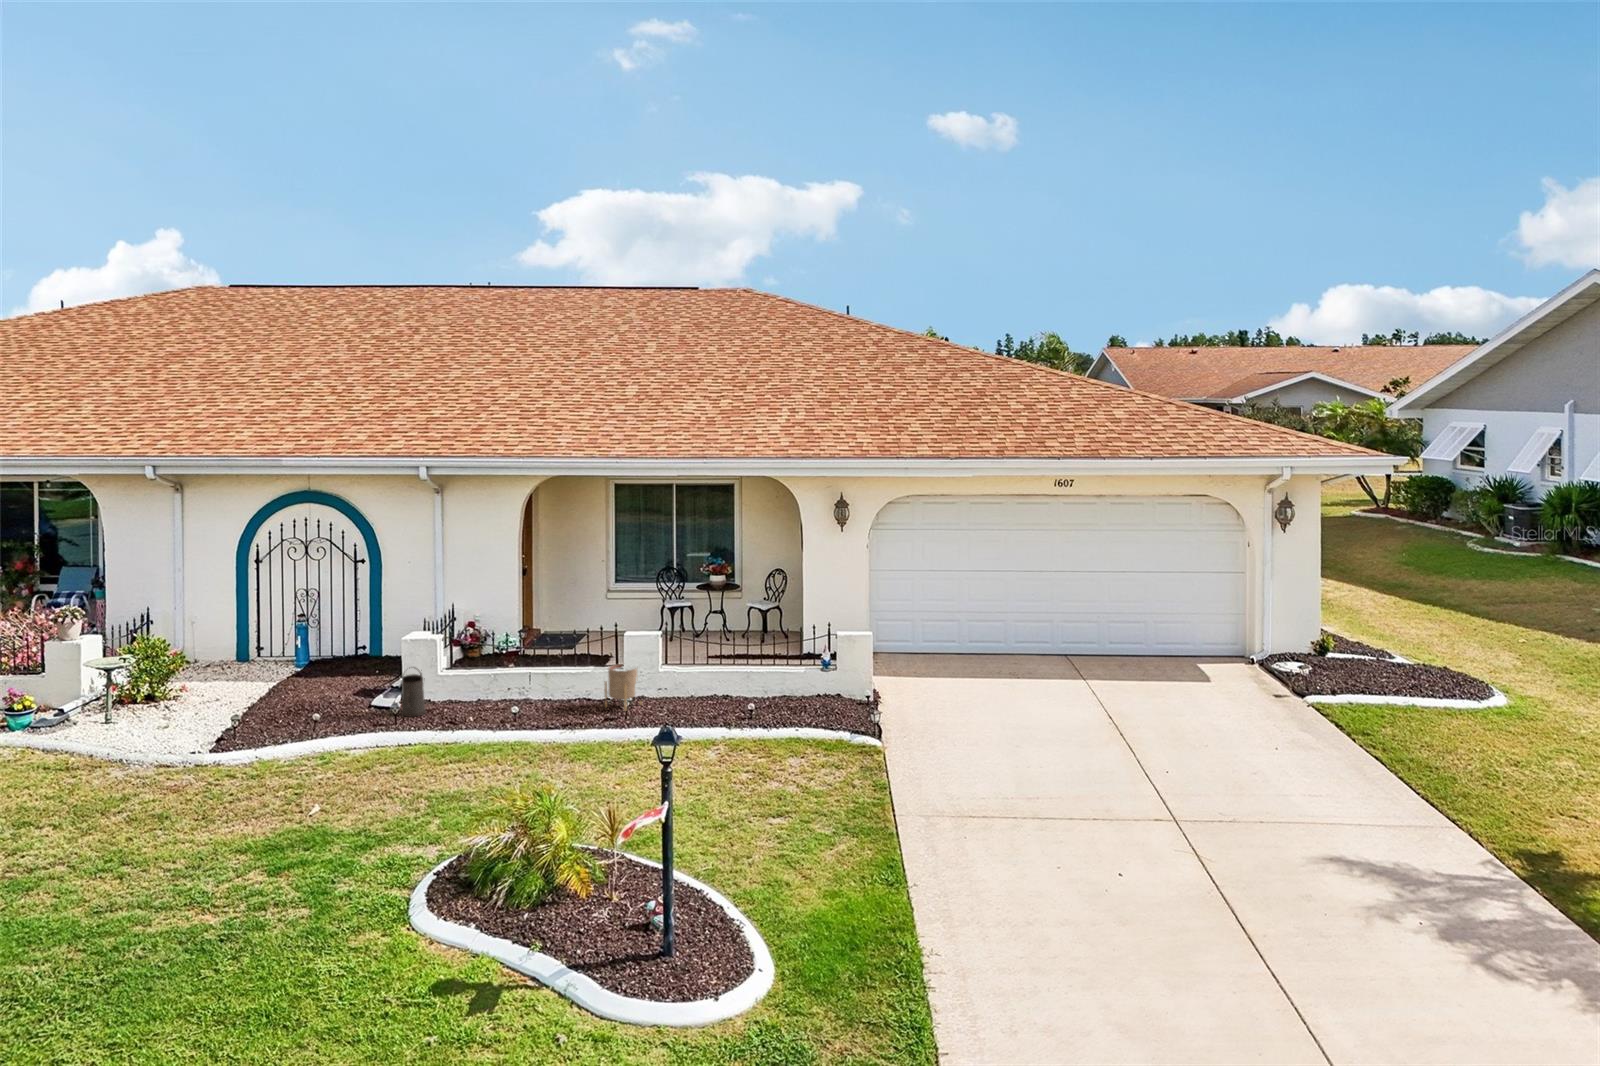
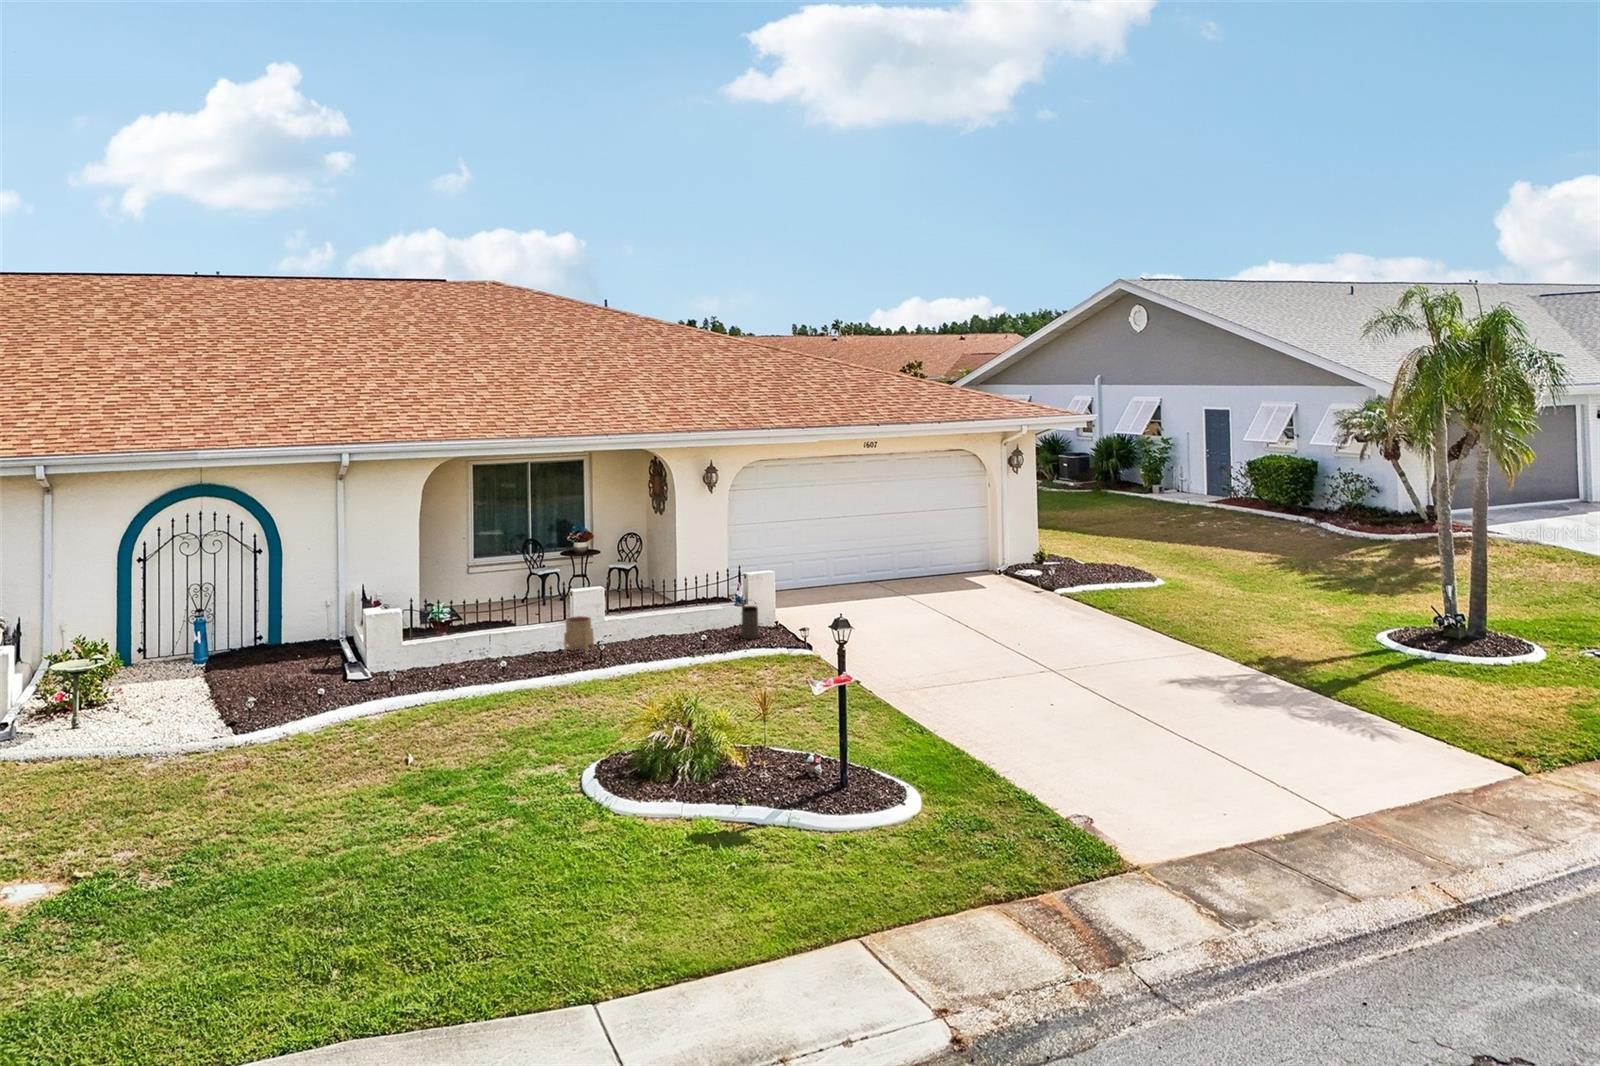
lounge chair: none [1506,522,1555,552] -> present [1069,466,1097,487]
watering can: present [401,667,426,717] -> present [741,600,760,639]

